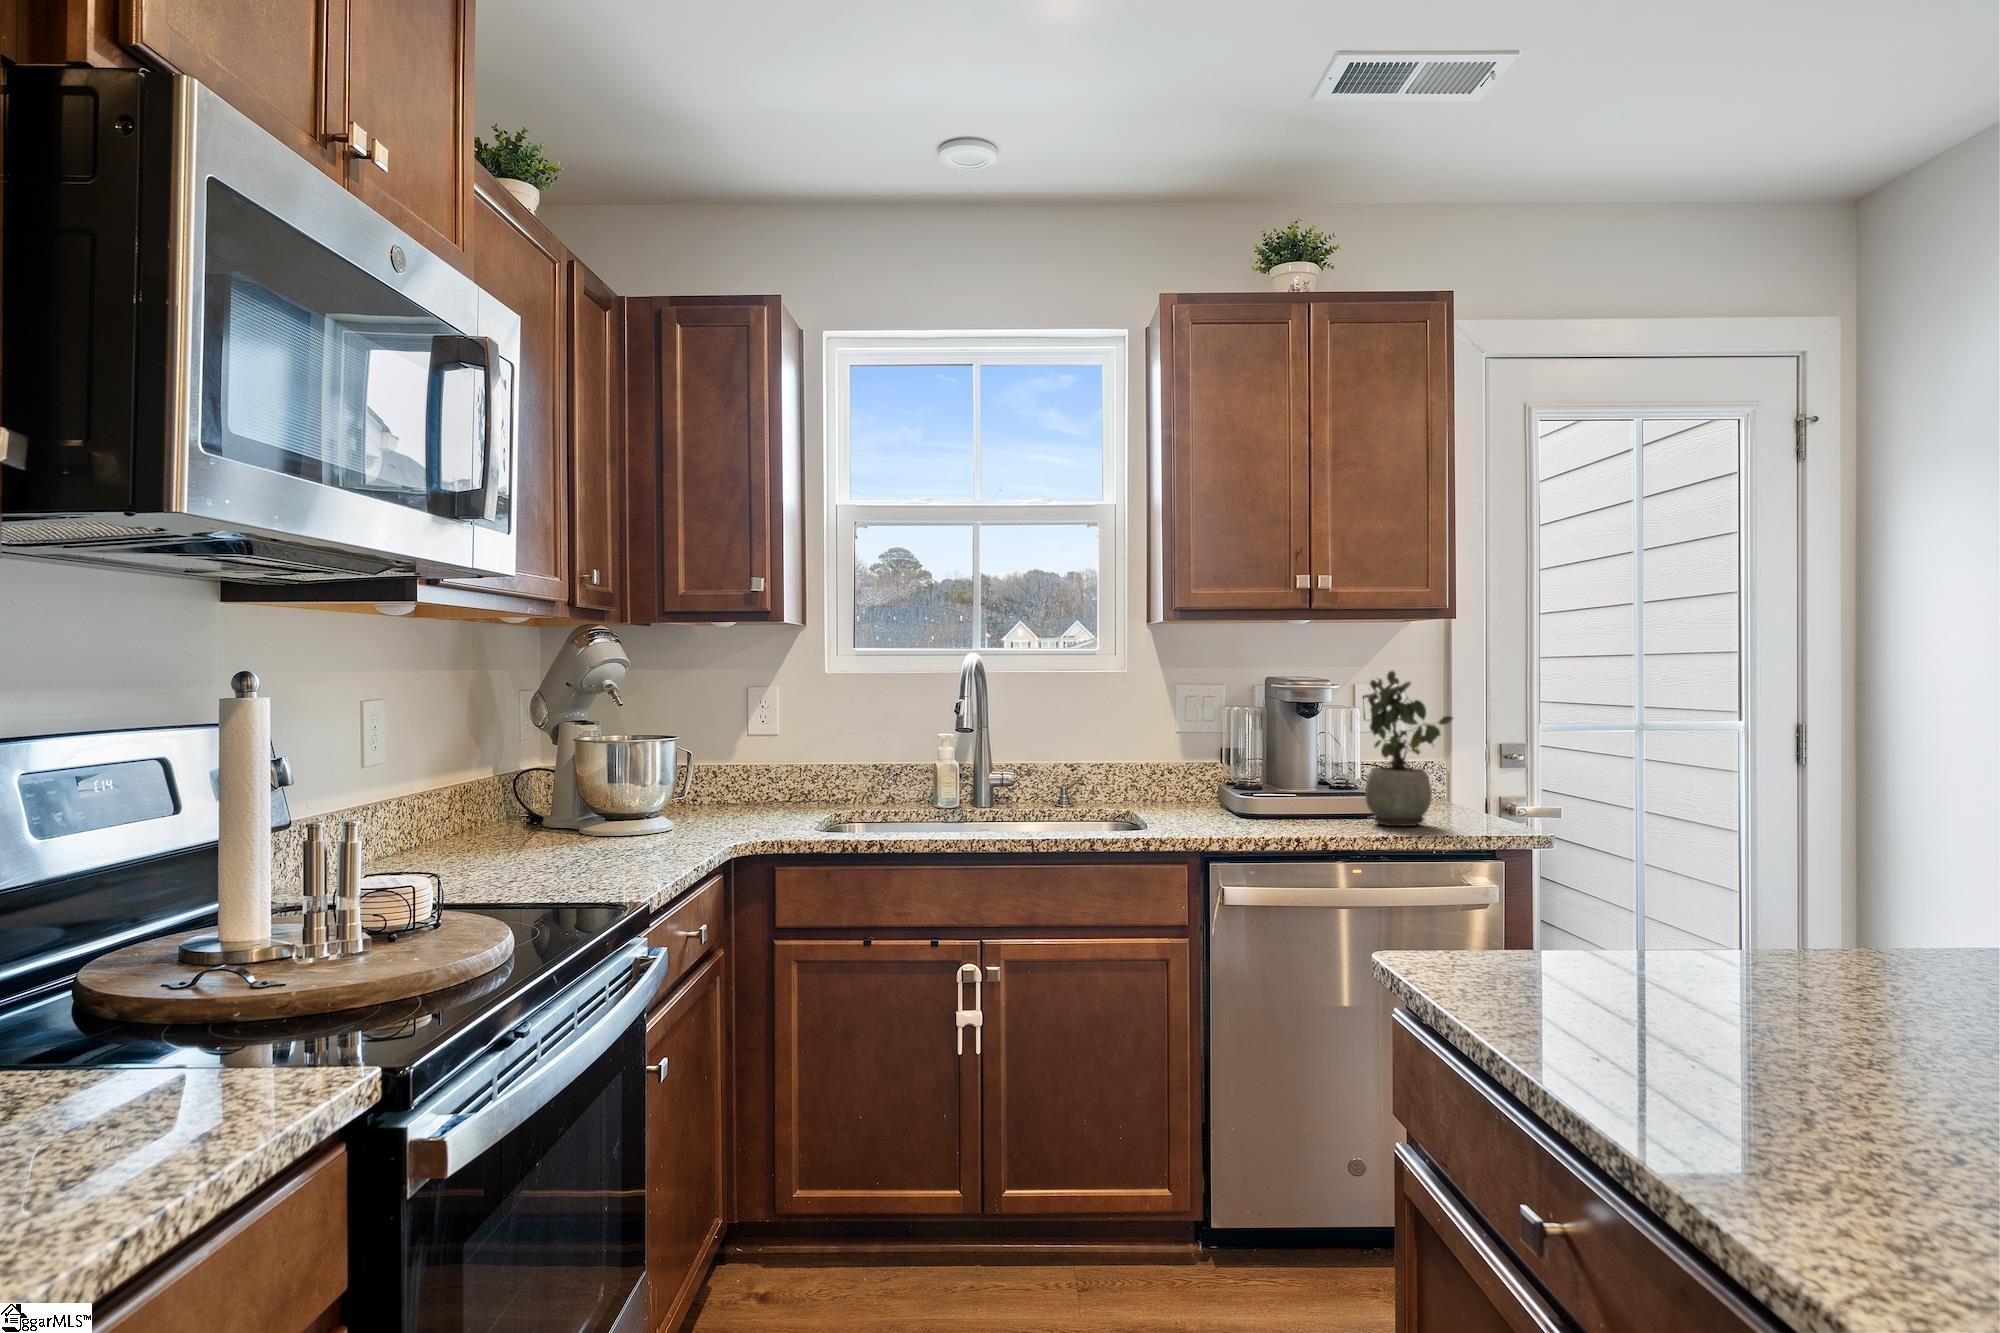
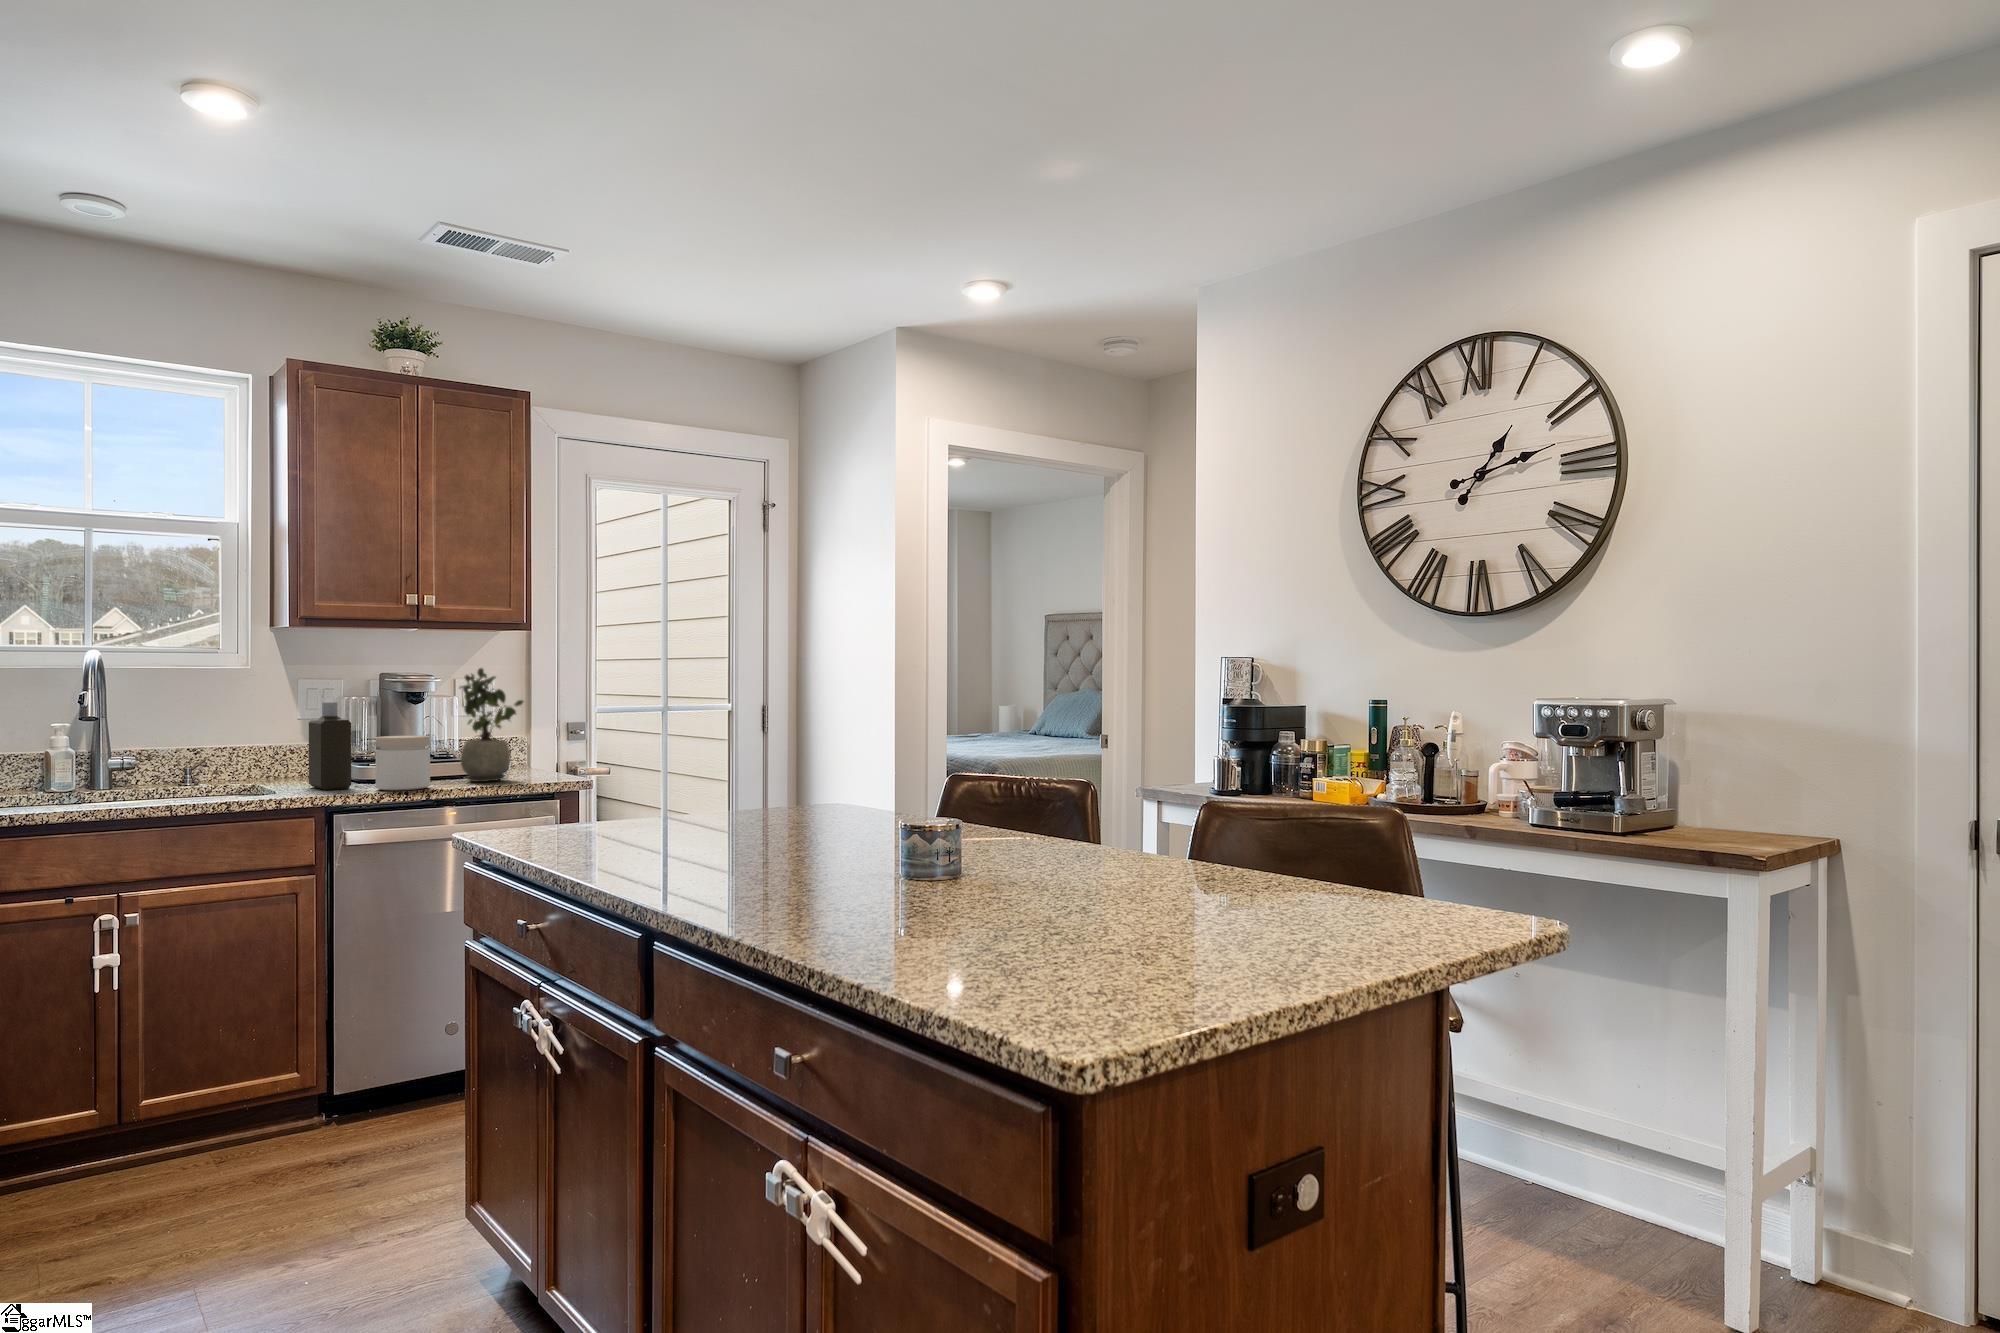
bottle: none [1185,714,1232,826] -> present [309,702,351,790]
jar: none [1261,760,1328,835] -> present [376,735,430,790]

